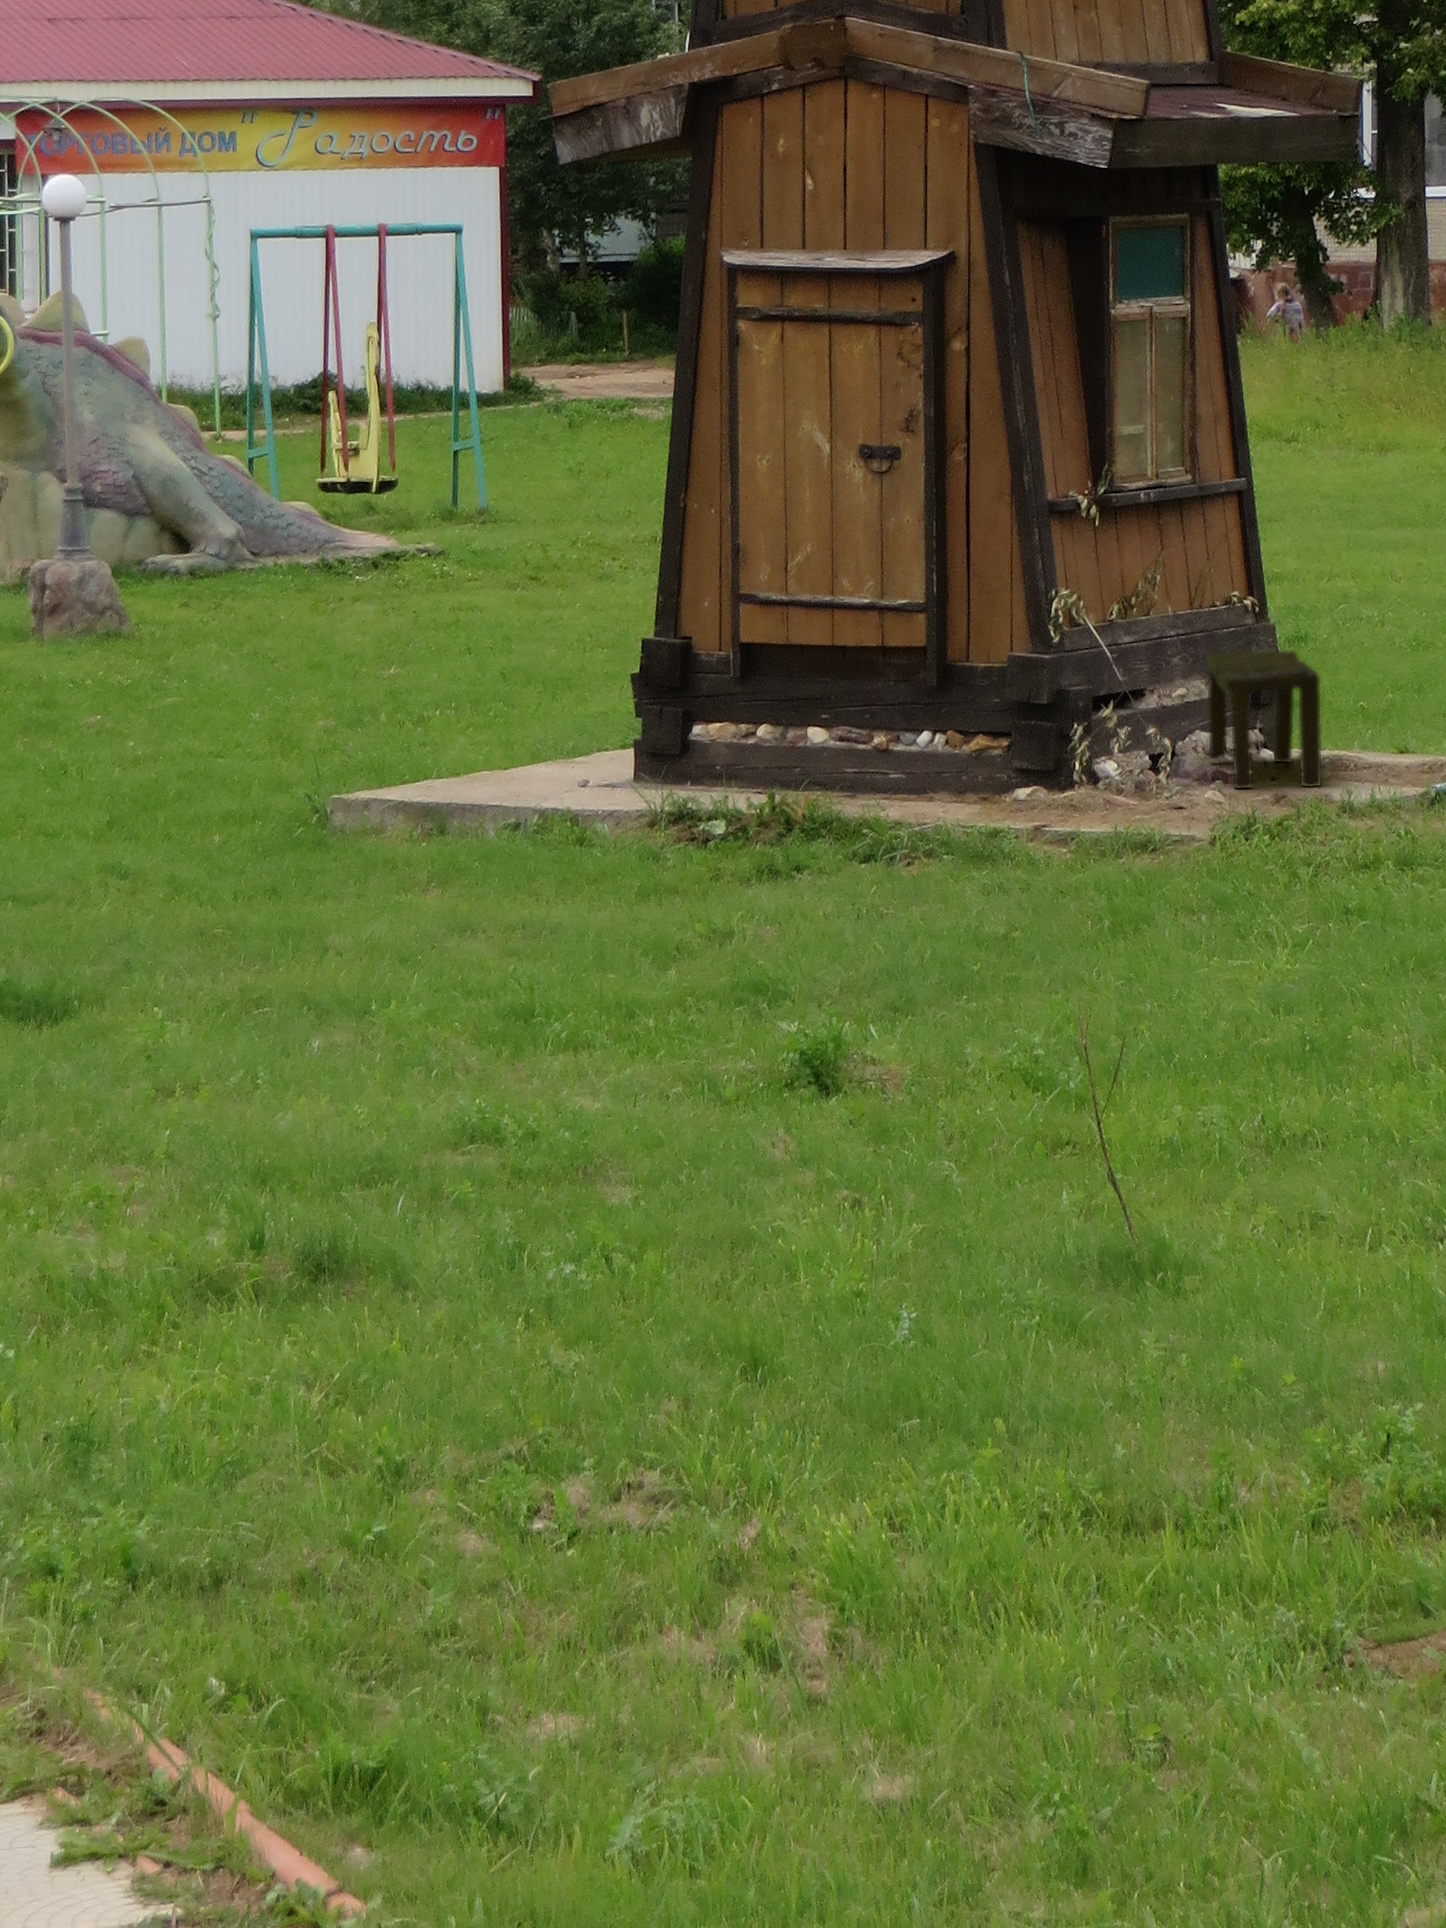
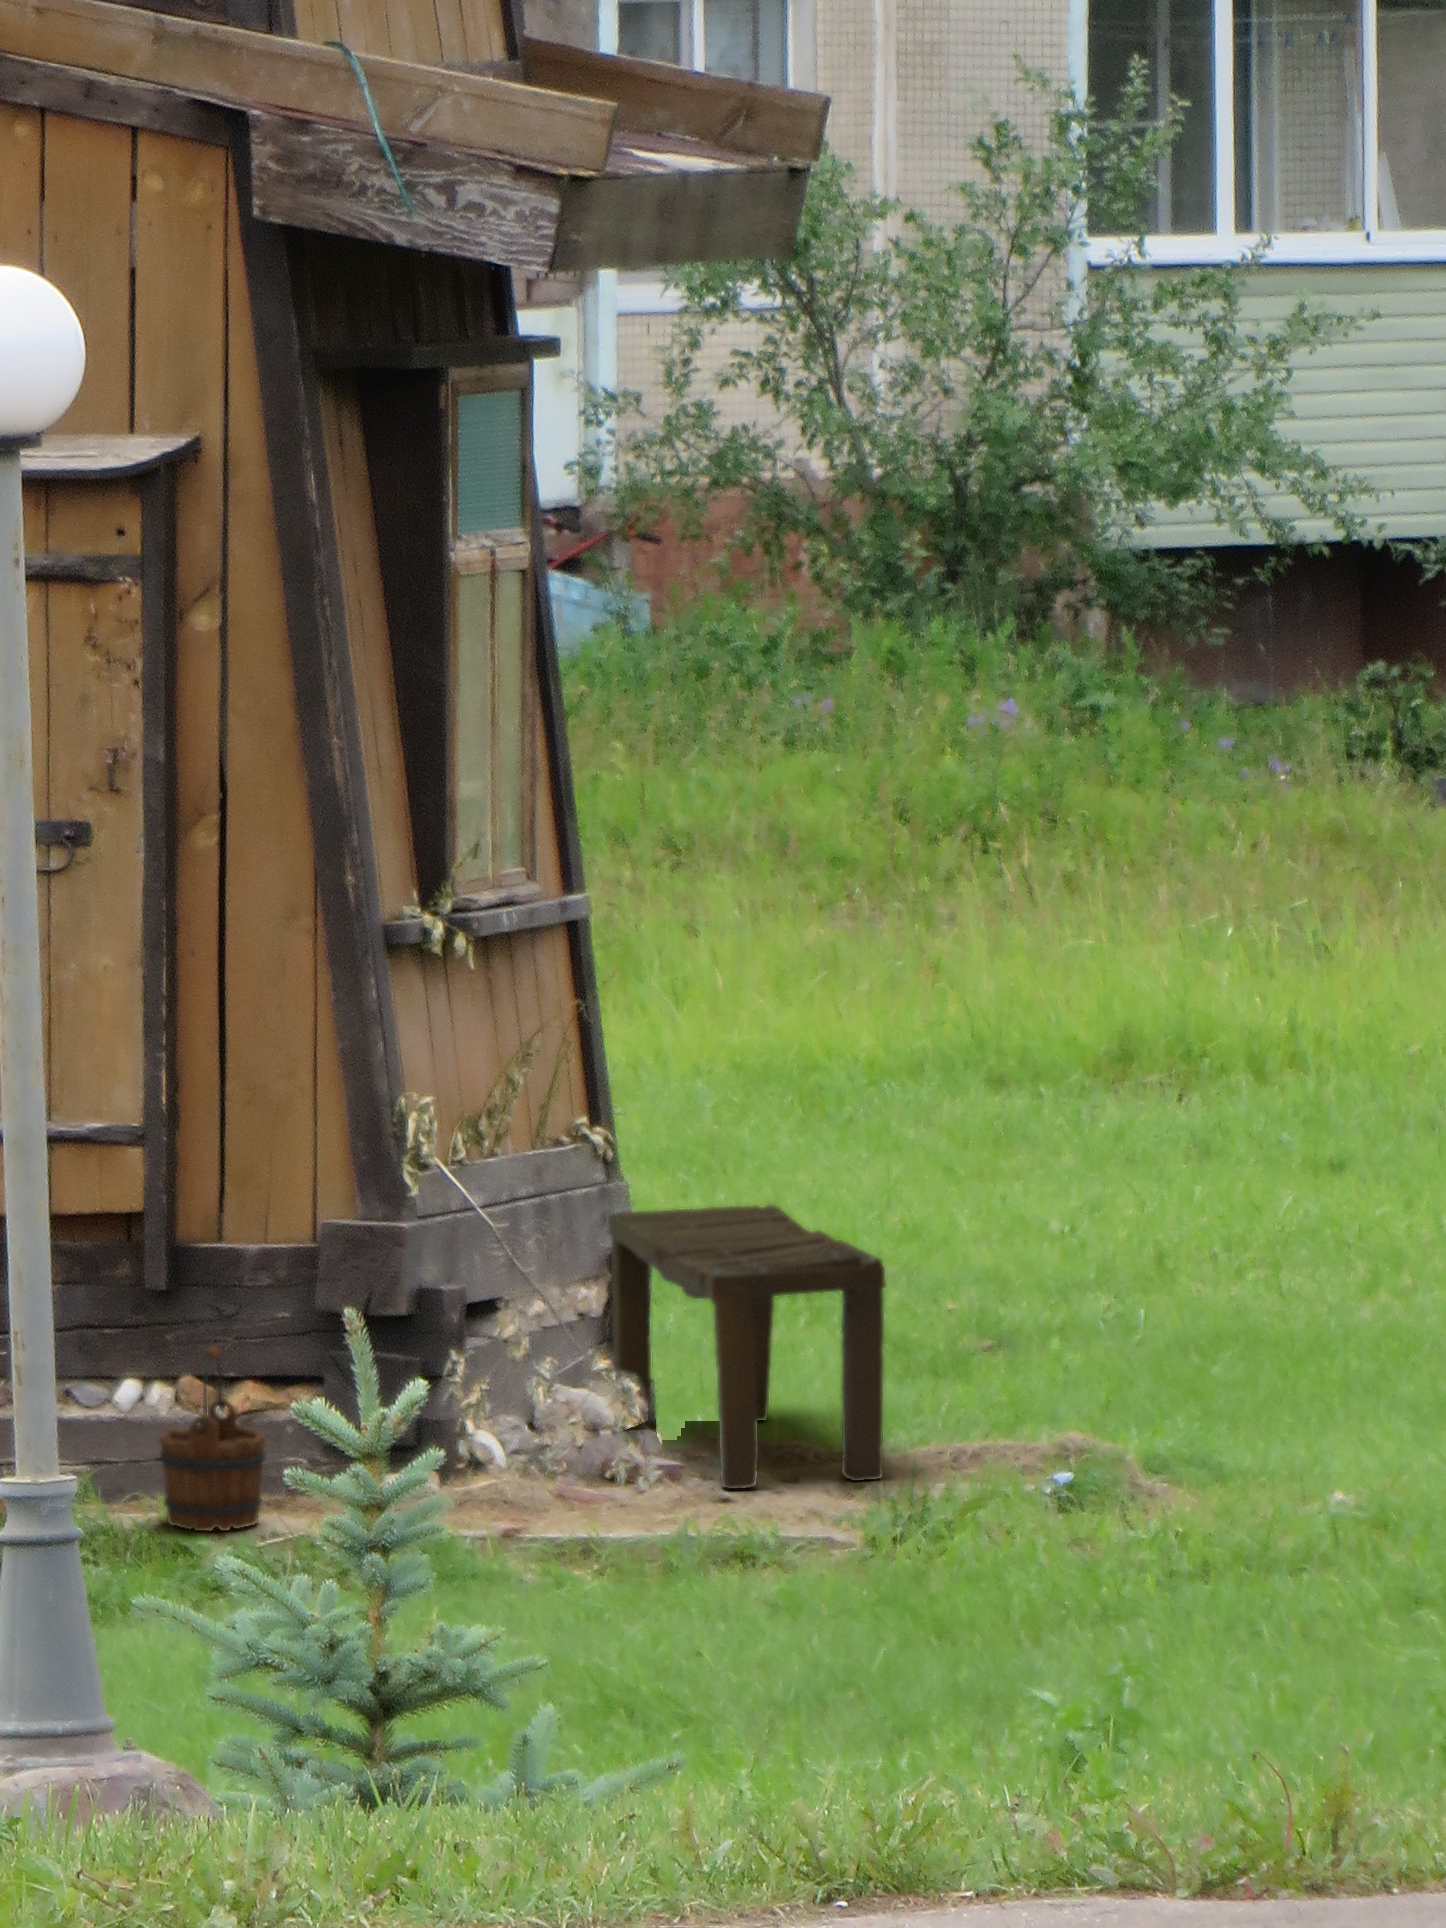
wooden bucket: none [935,708,988,800] -> present [160,1346,266,1531]

